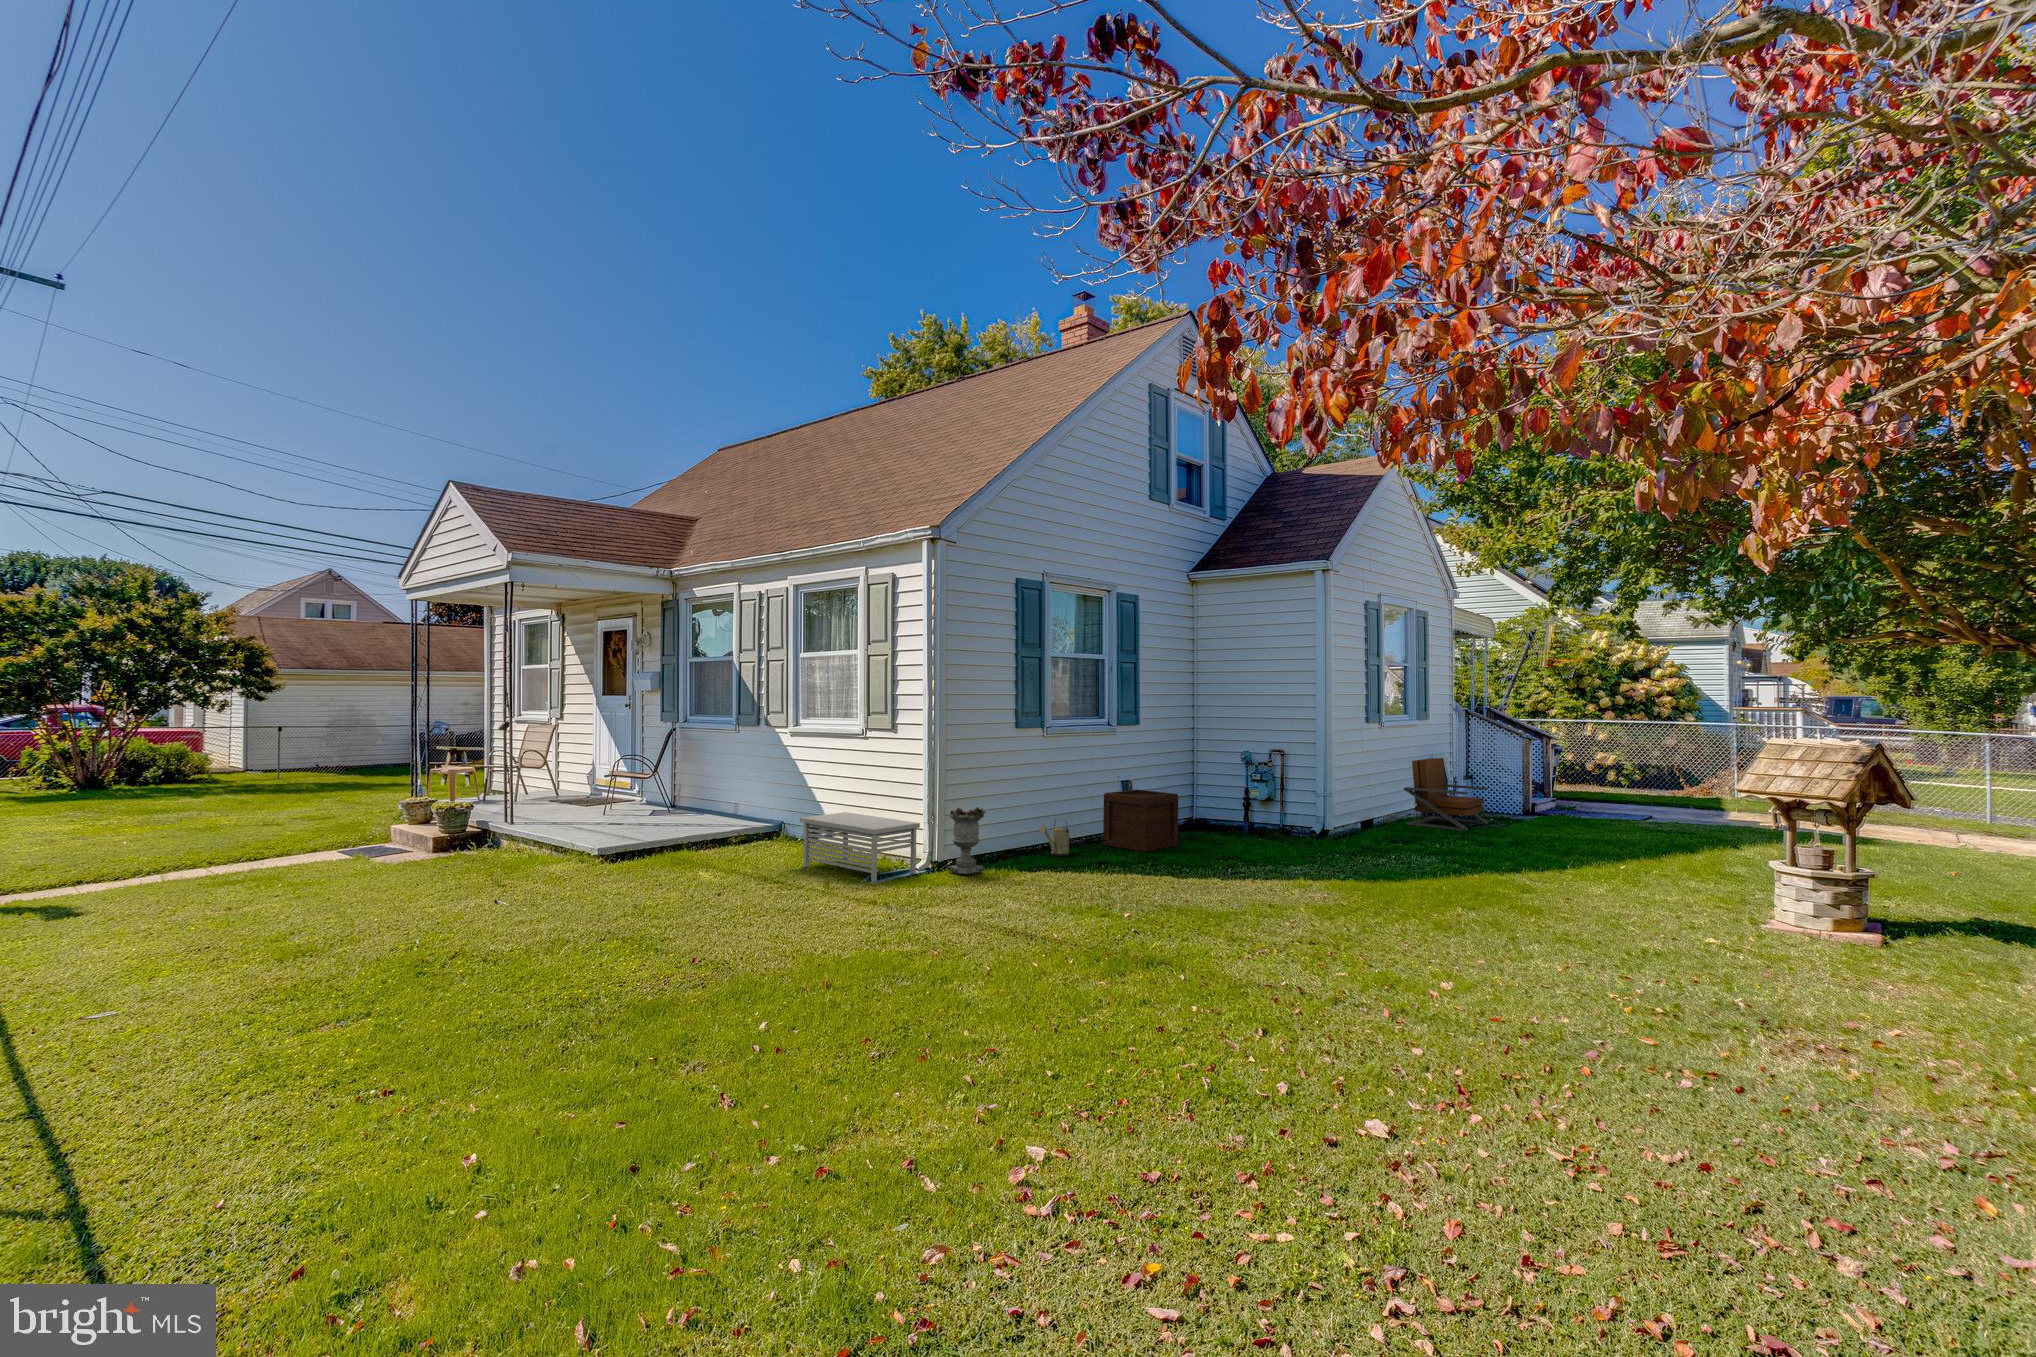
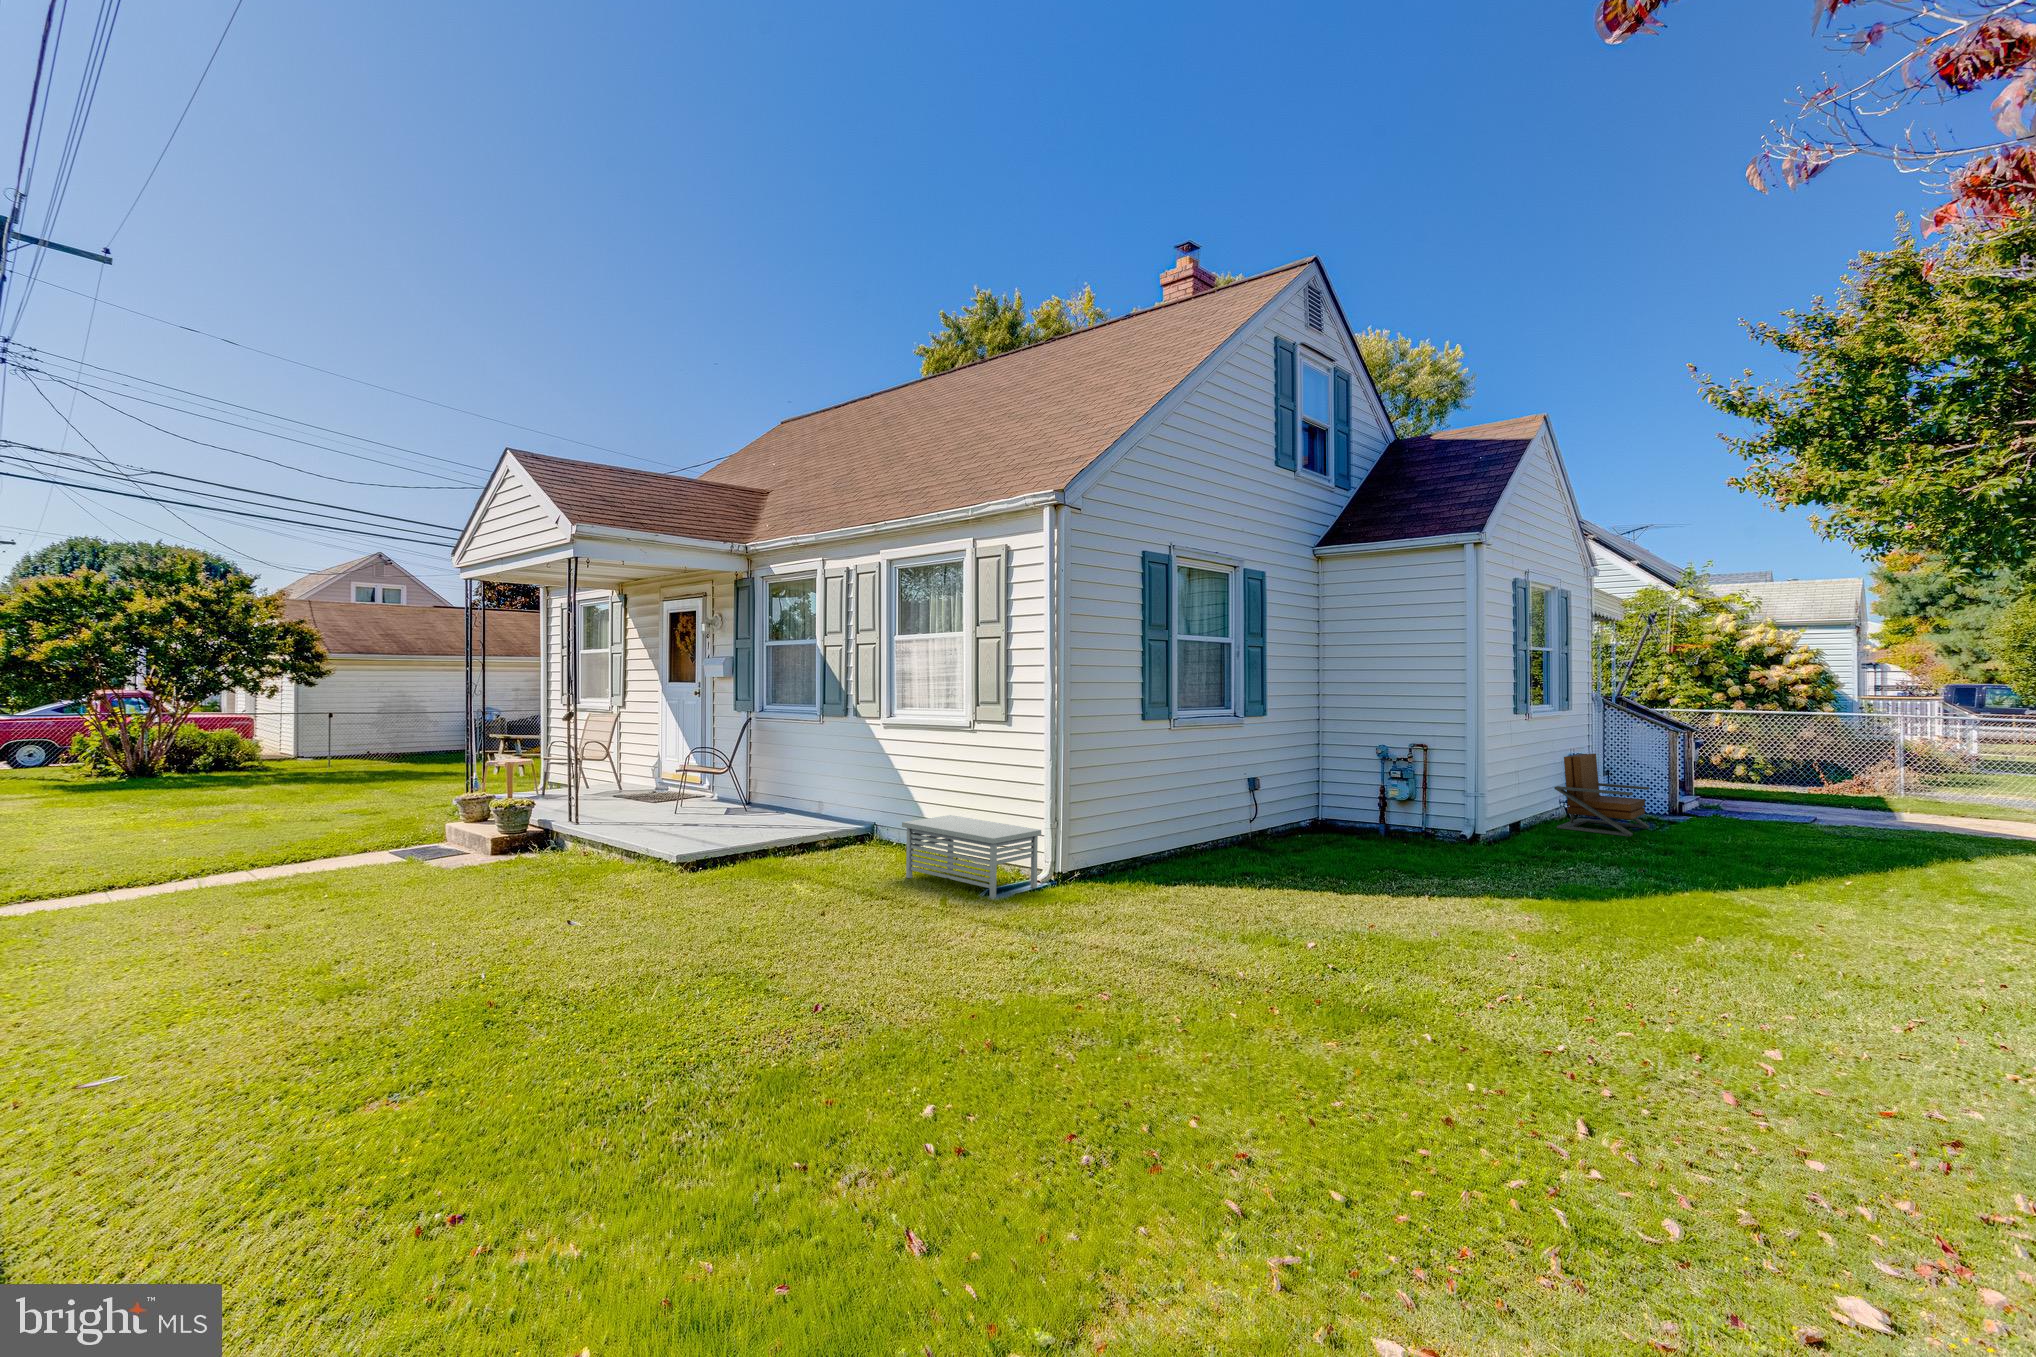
wooden crate: present [1103,789,1178,852] -> none [1233,789,1319,862]
planter: present [948,807,986,875] -> none [1074,812,1117,890]
watering can: present [1039,820,1070,856] -> none [1168,824,1201,866]

